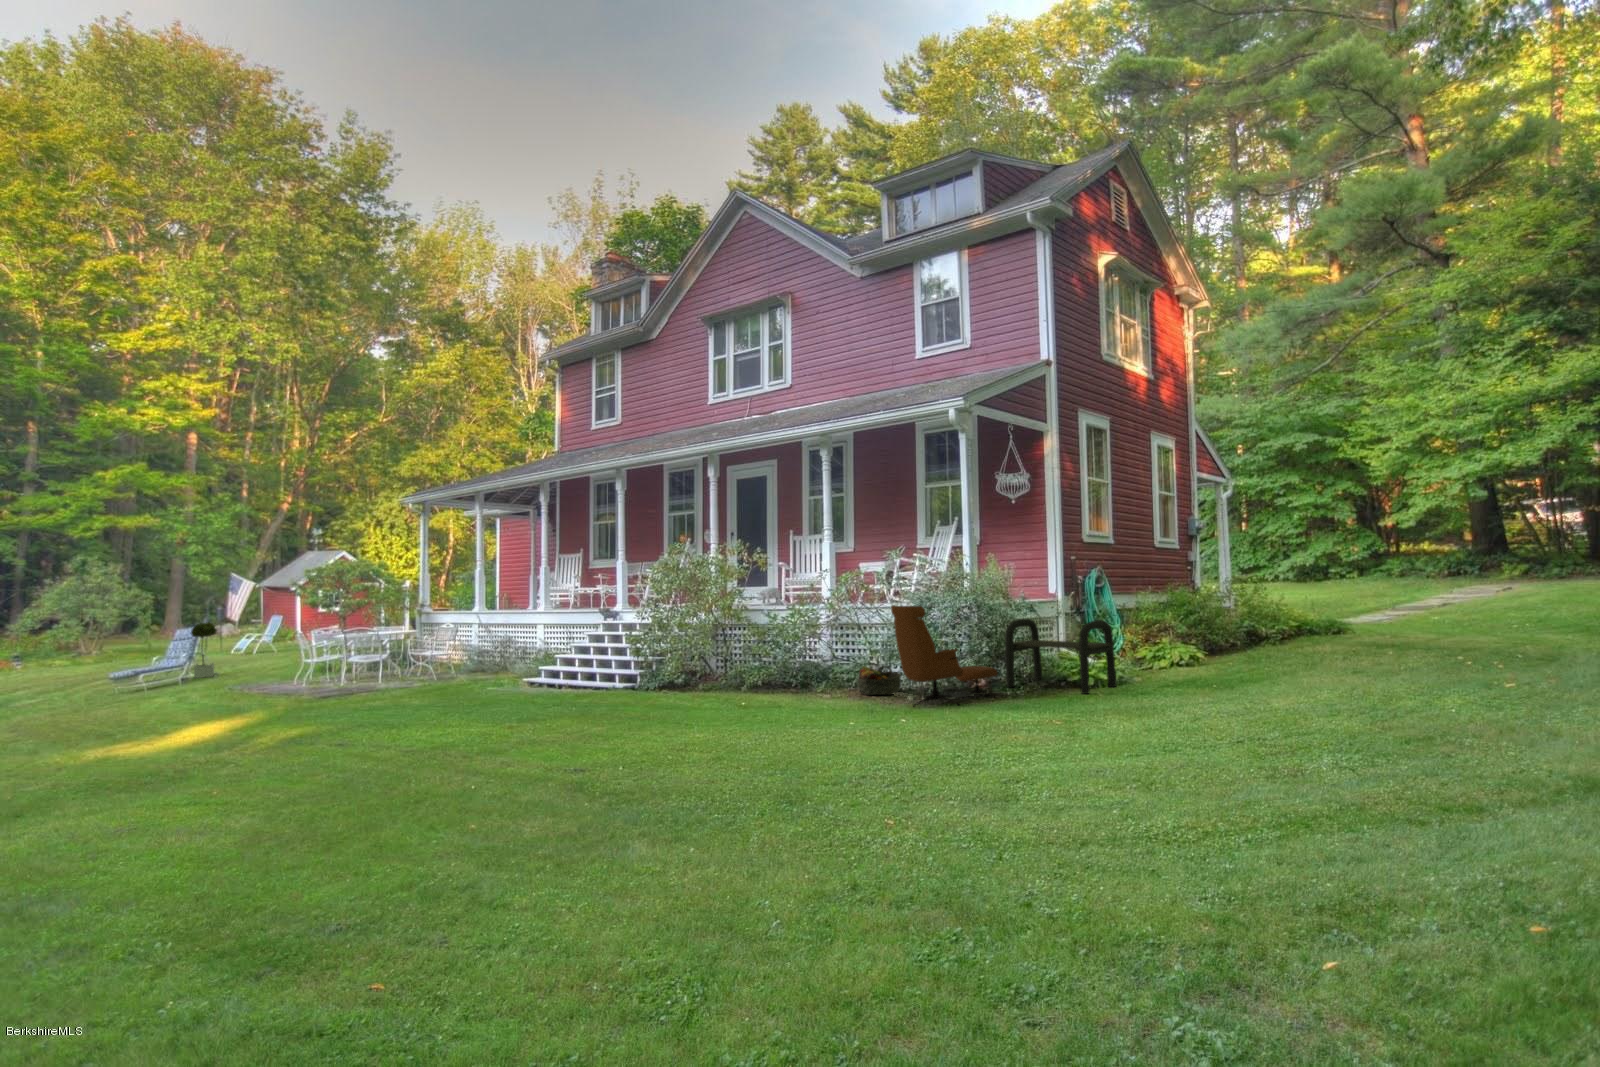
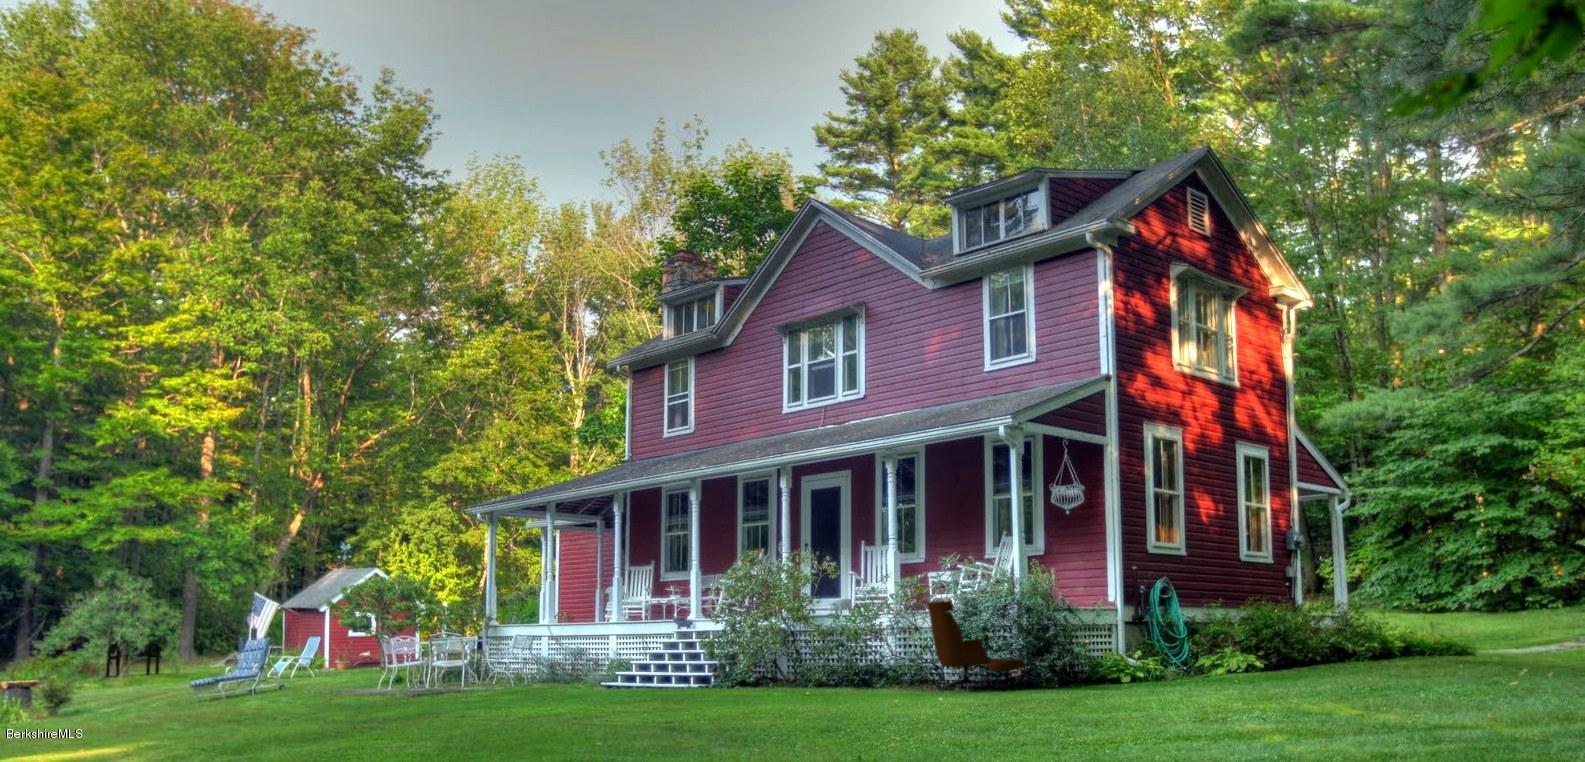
bench: present [1005,618,1117,694] -> present [106,643,160,676]
potted tree: present [191,622,217,678] -> none [276,630,301,687]
basket: present [858,666,901,695] -> none [906,660,945,685]

